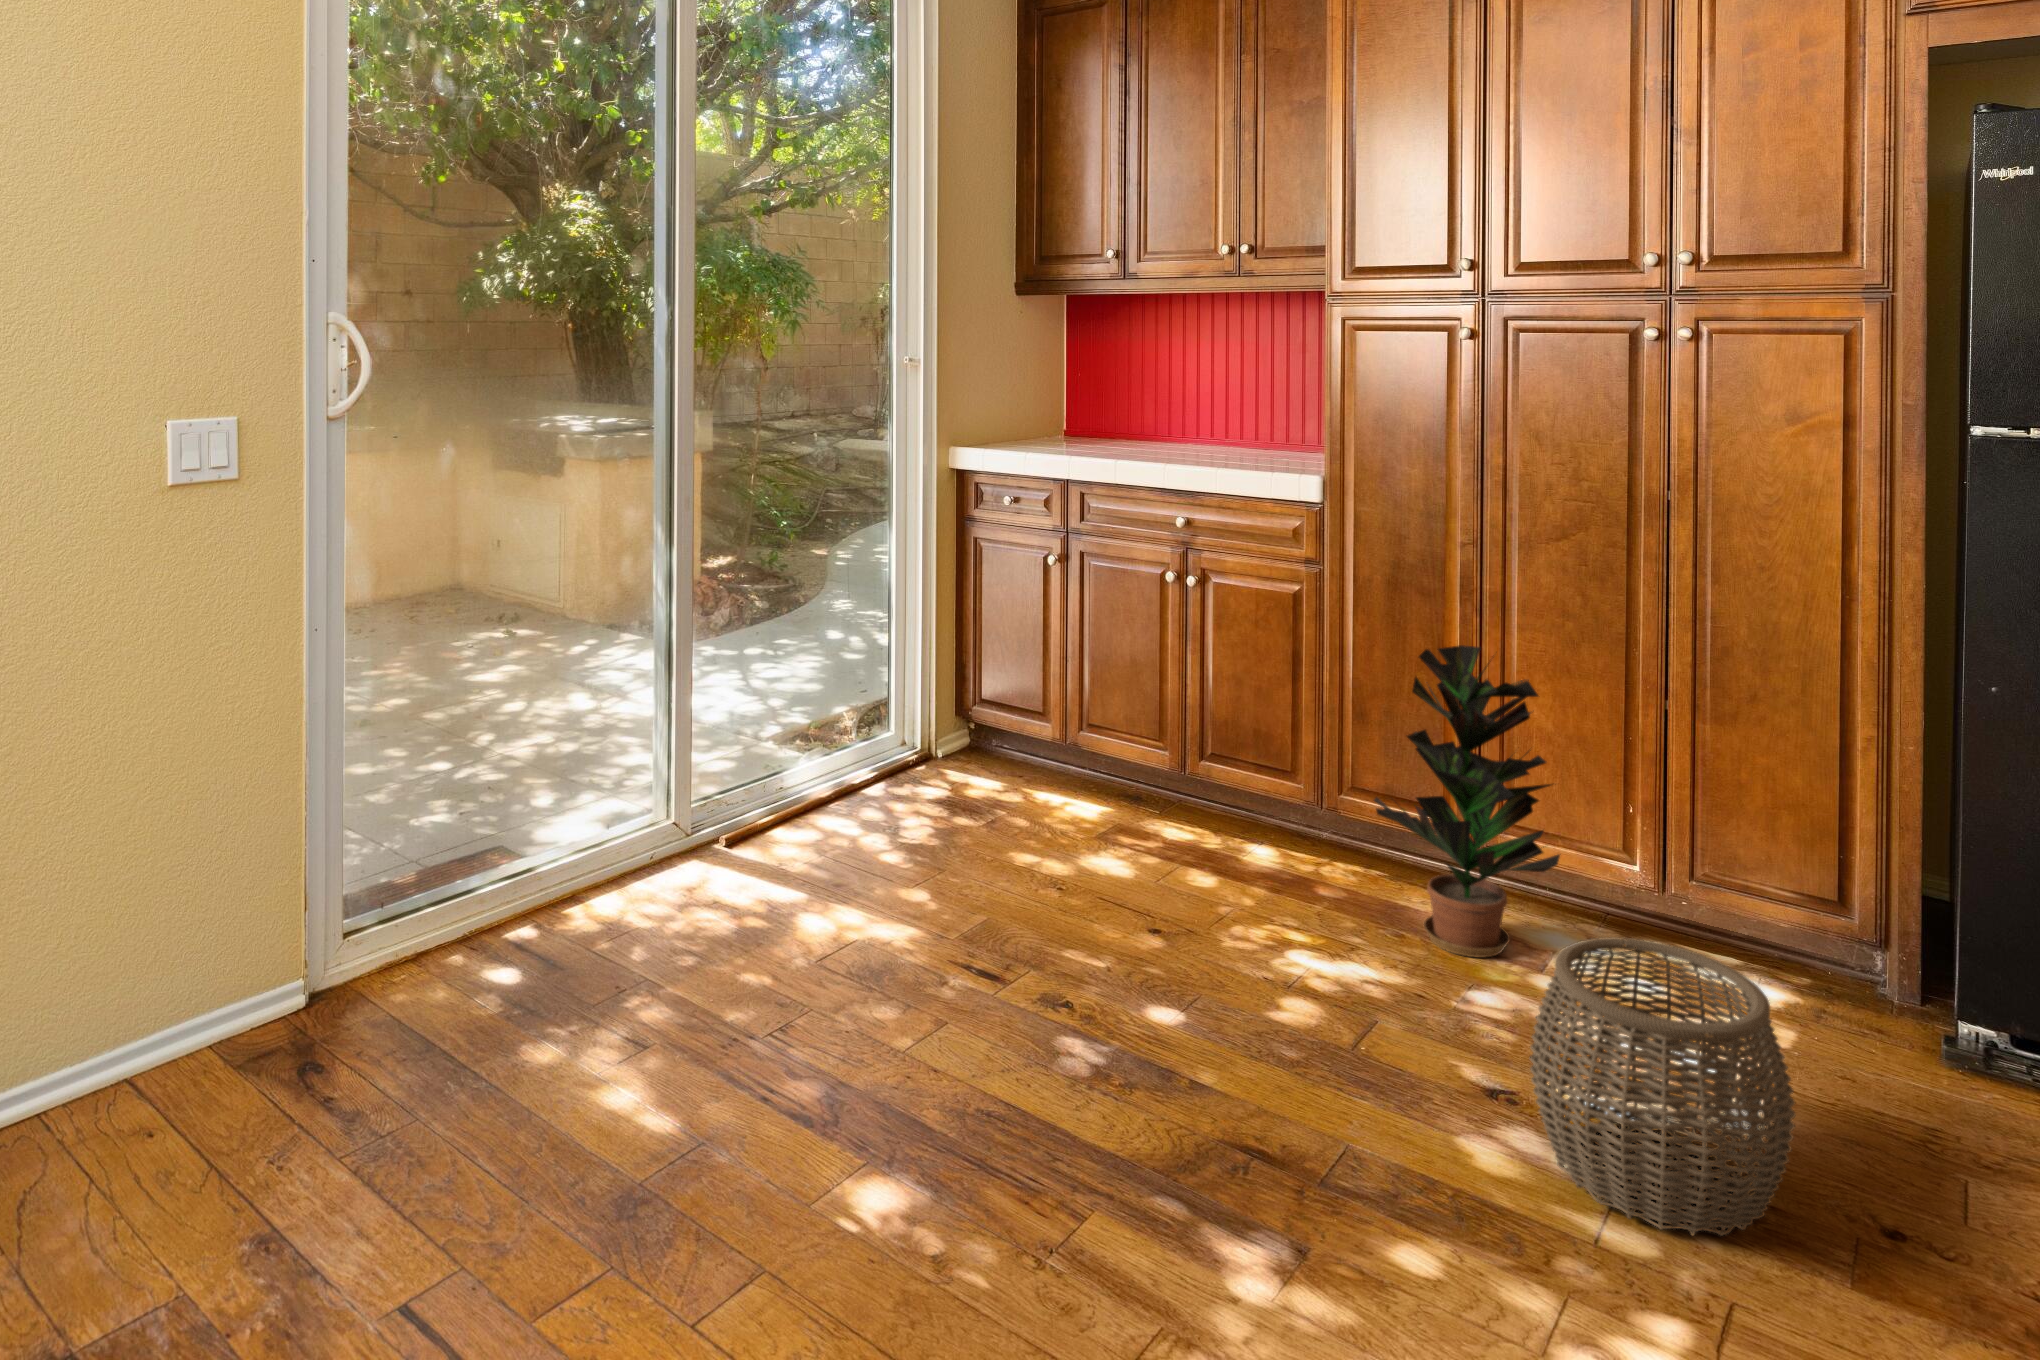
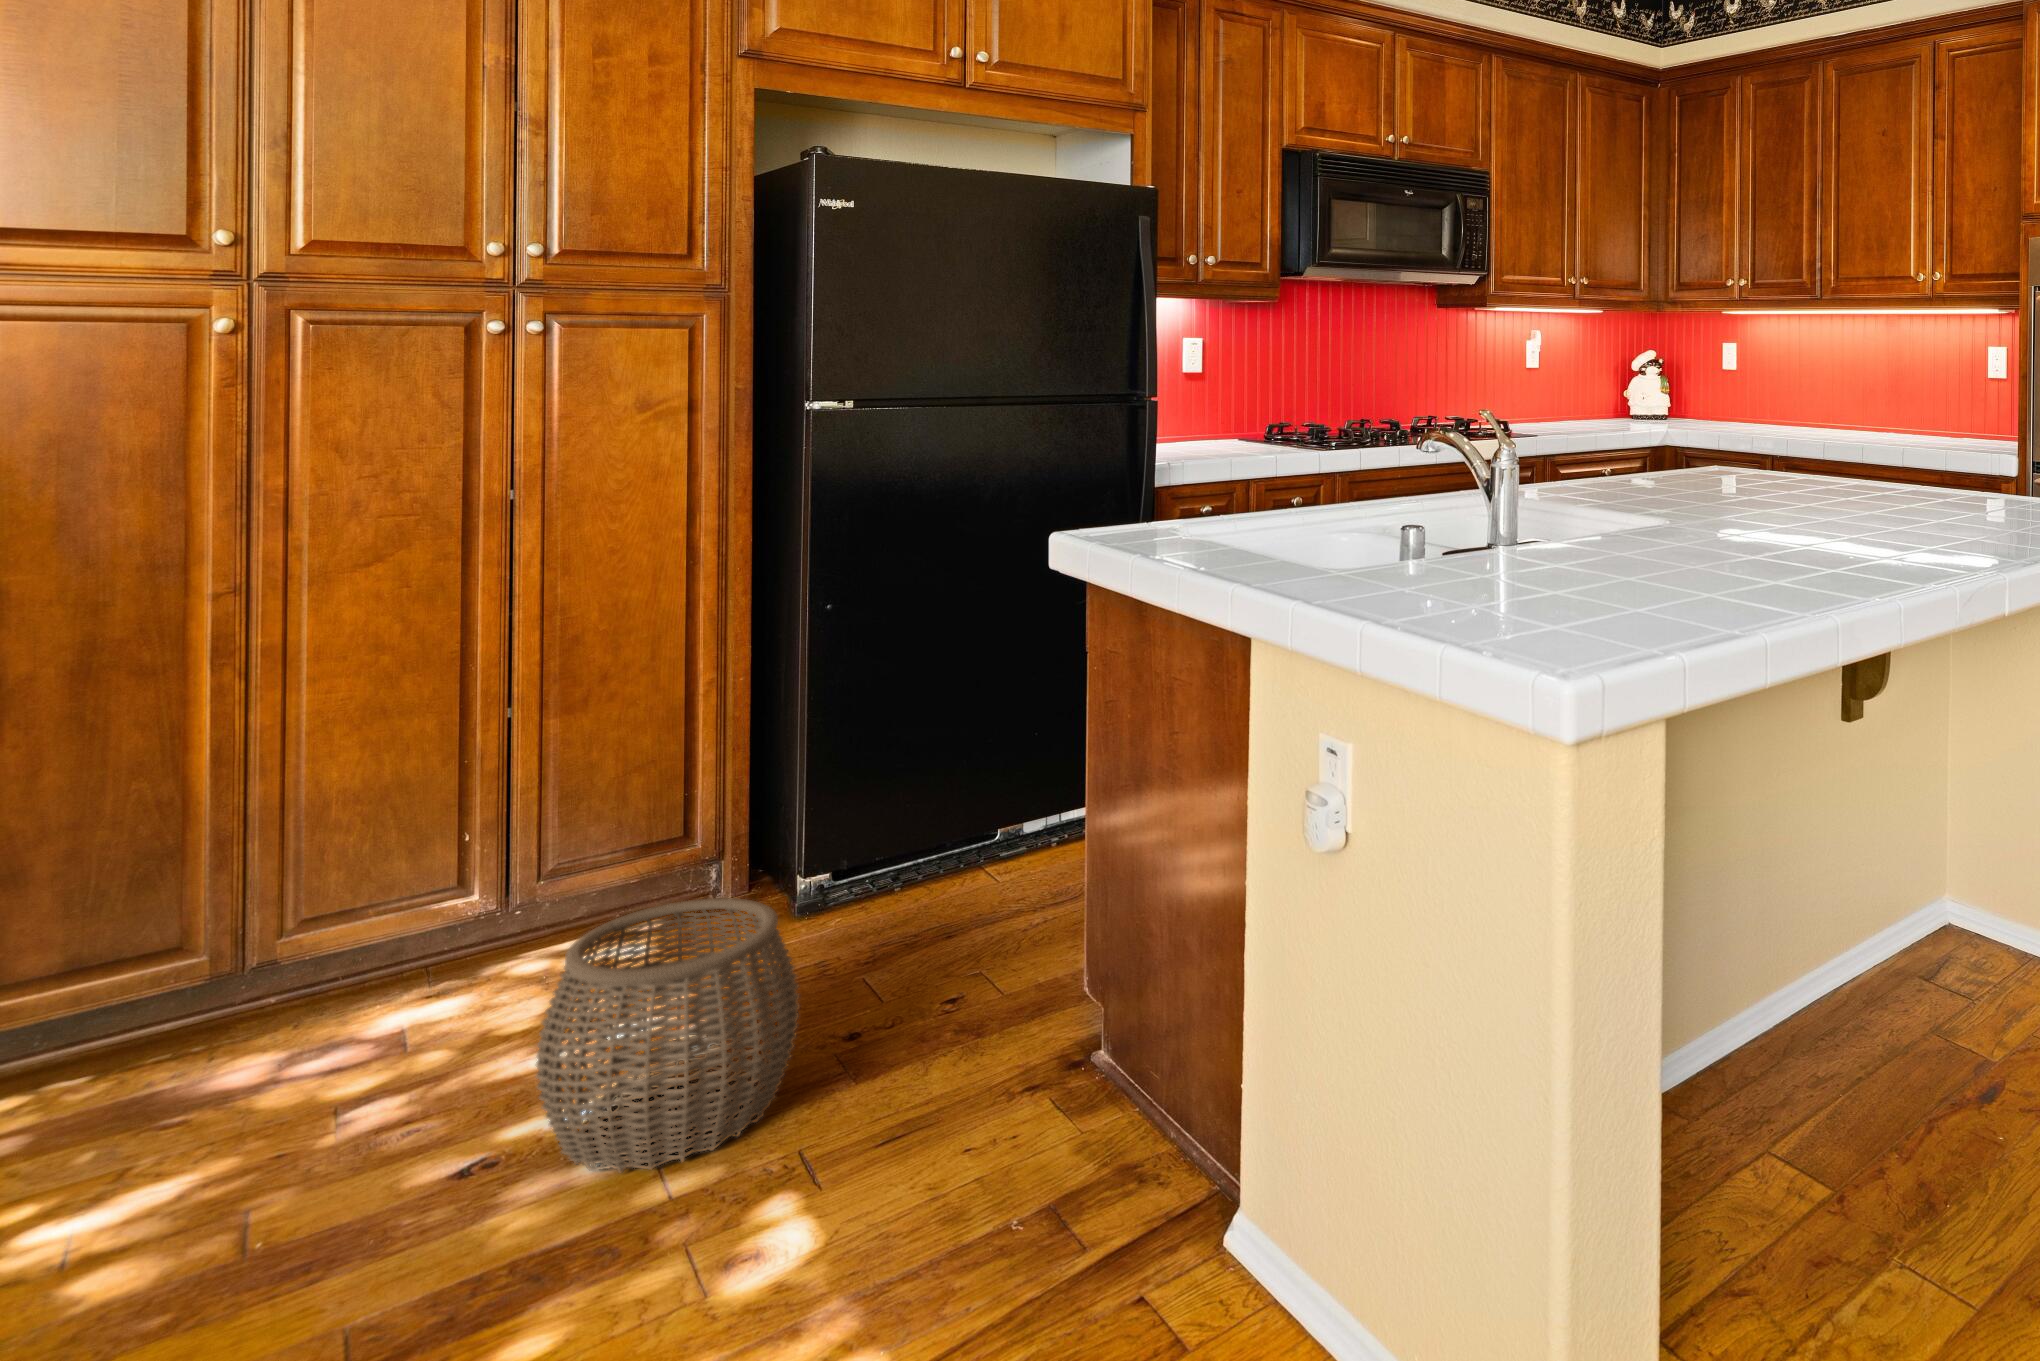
potted plant: present [1374,645,1560,958] -> none [114,700,432,1092]

